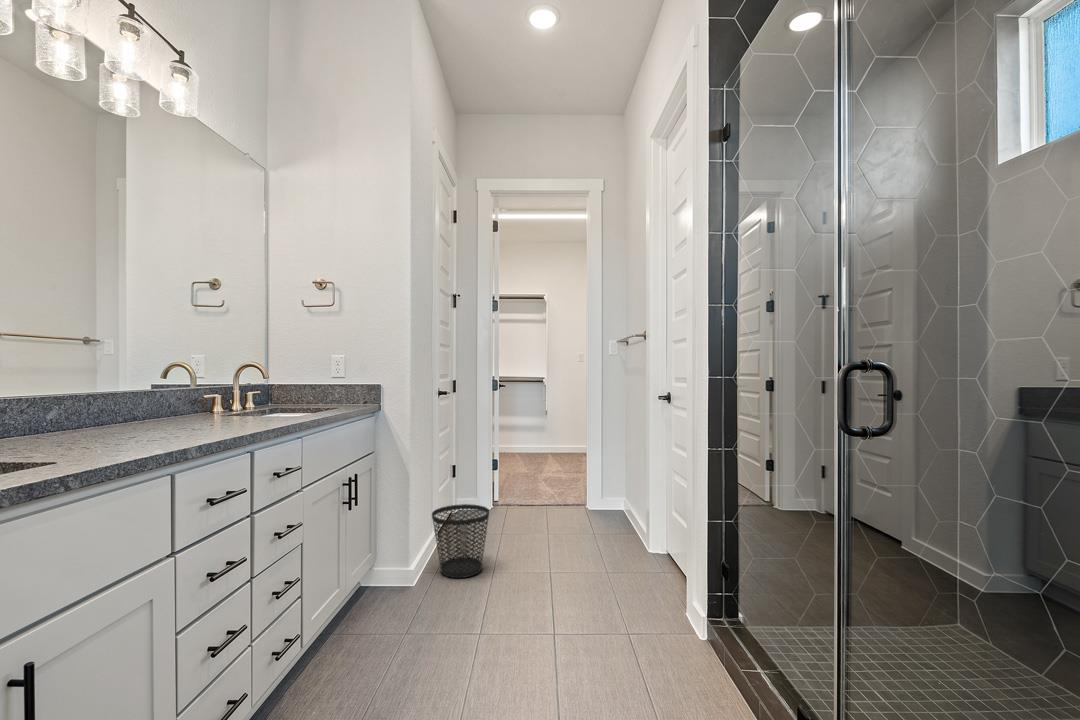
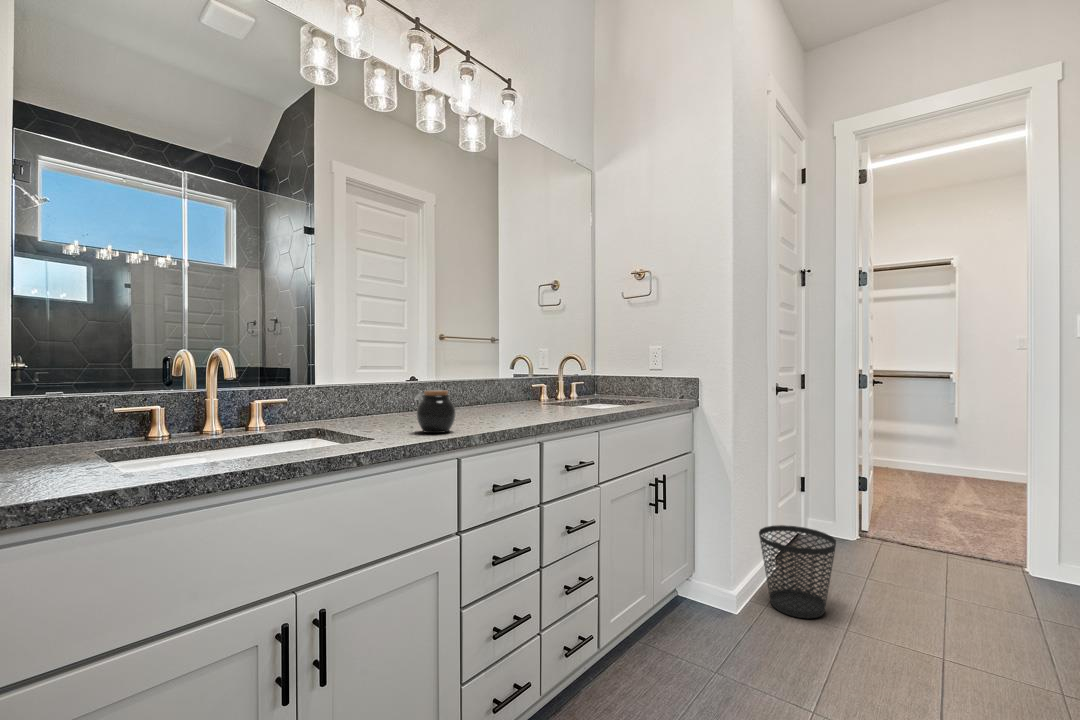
jar: none [106,401,160,450] -> present [417,390,455,433]

